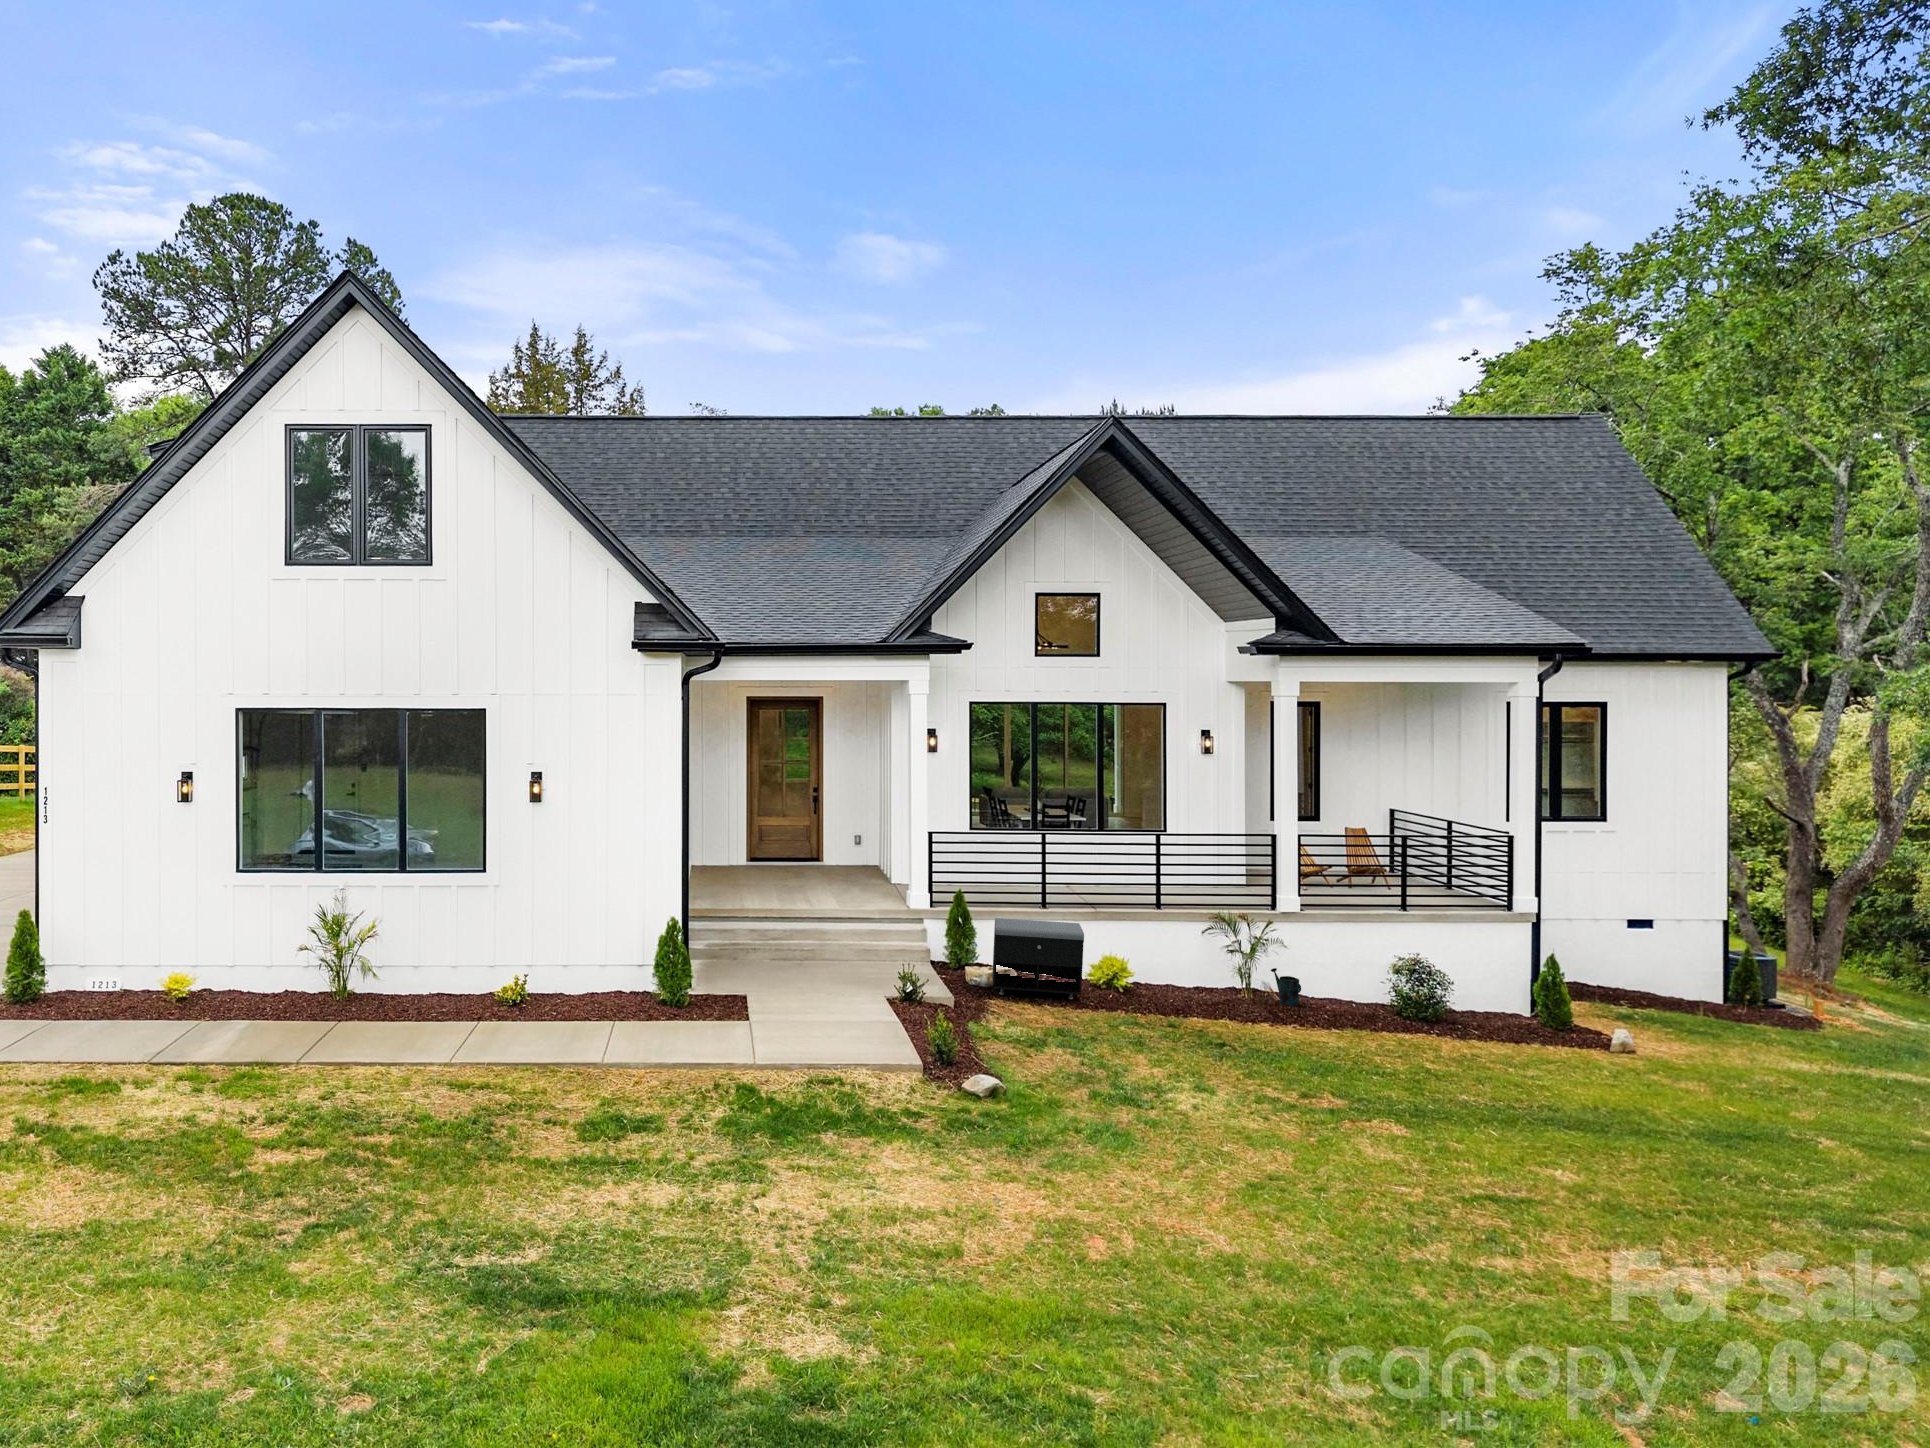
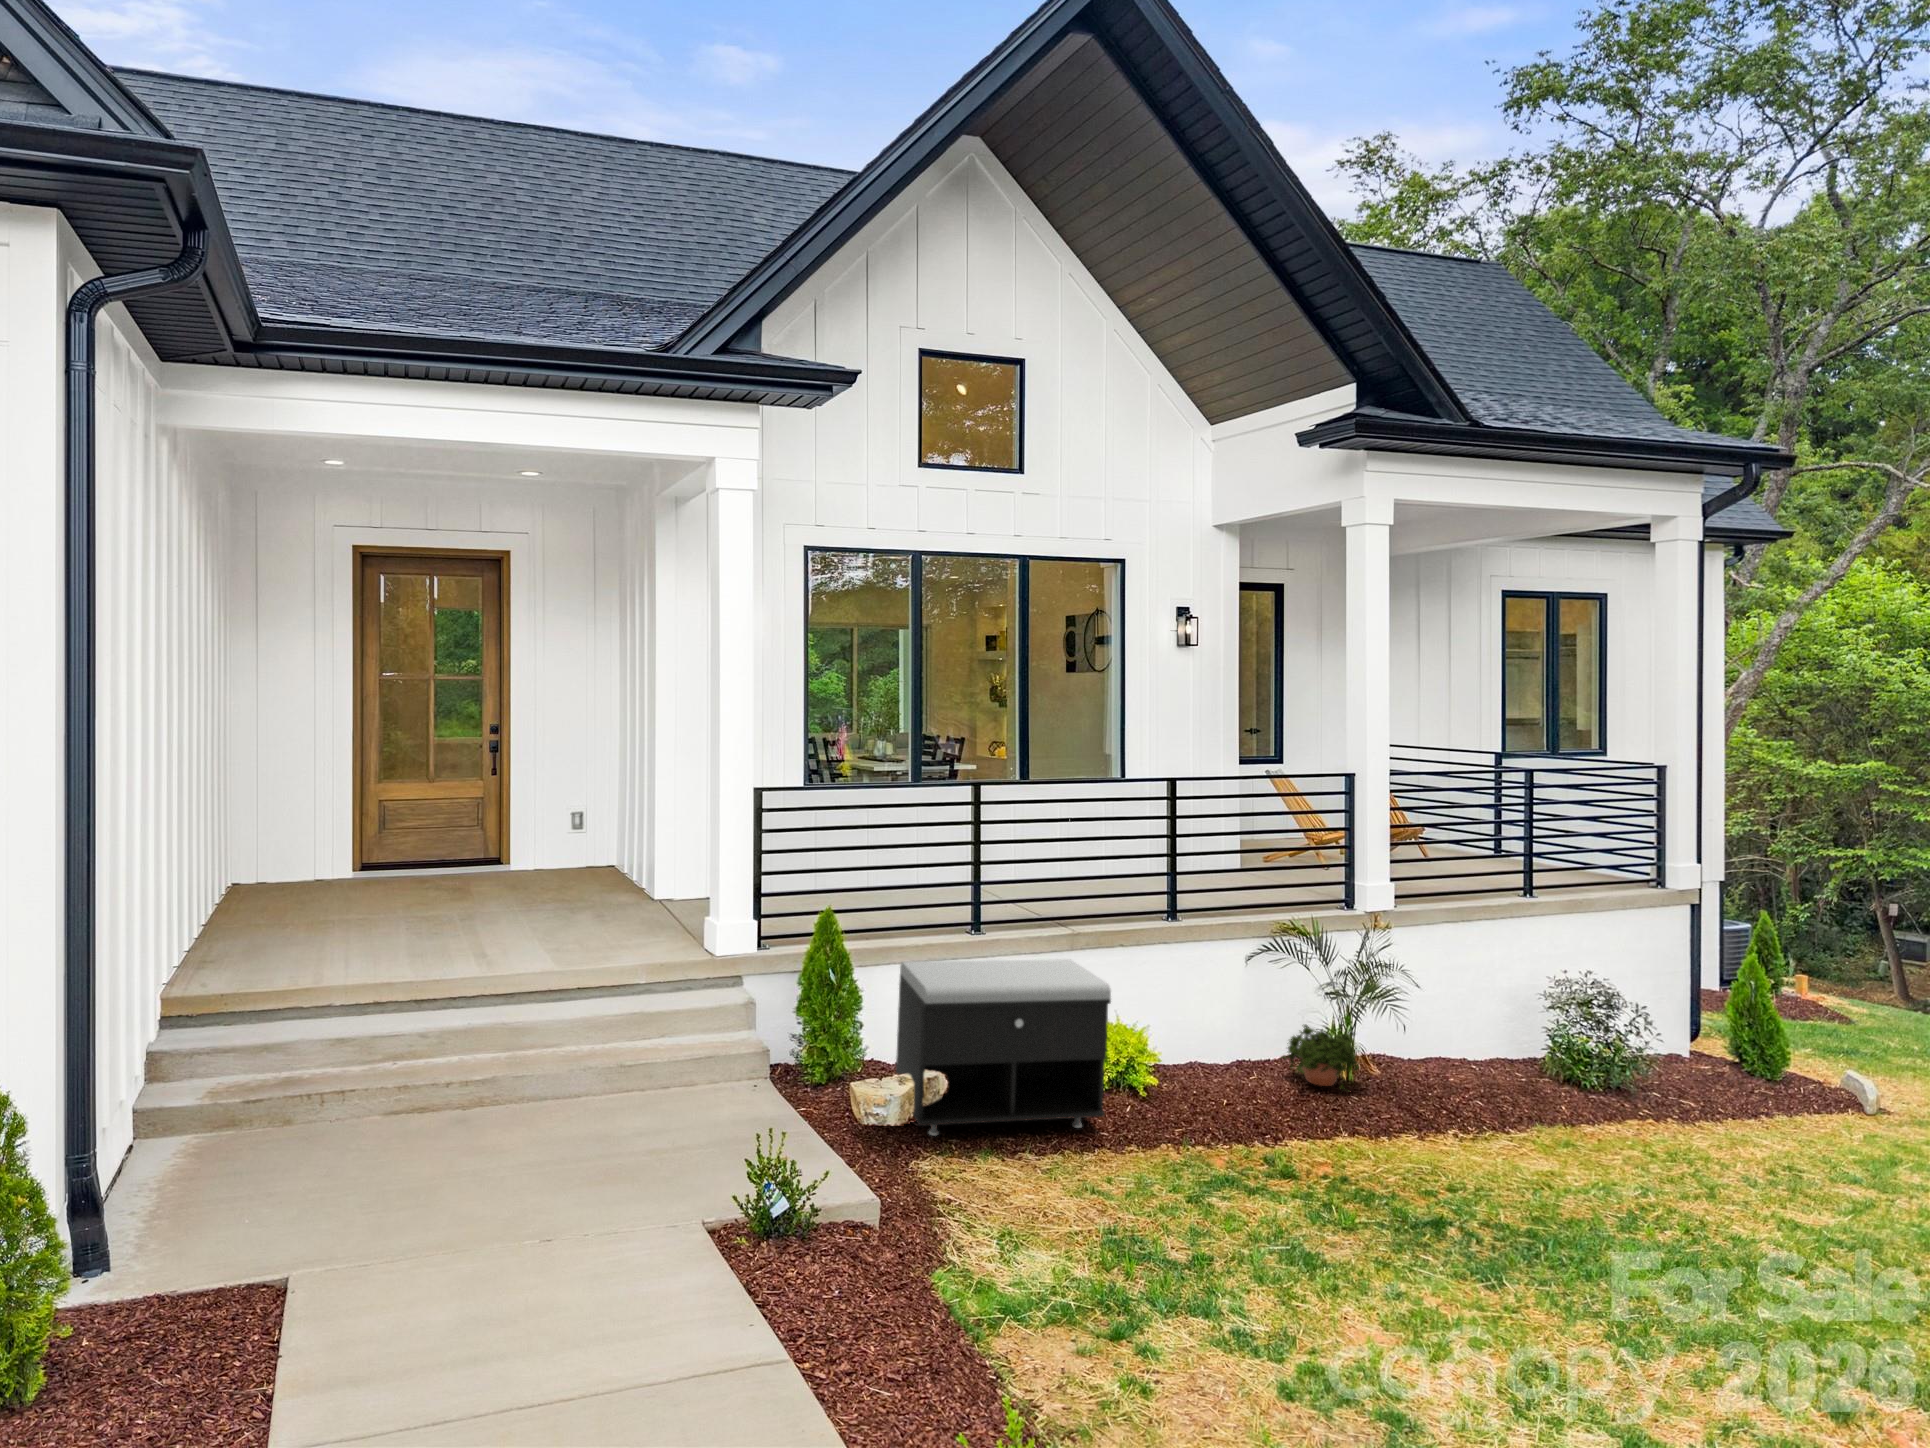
potted plant: none [1197,967,1240,1003] -> present [1282,1024,1359,1088]
watering can: present [1271,968,1301,1006] -> none [1391,1014,1471,1087]

